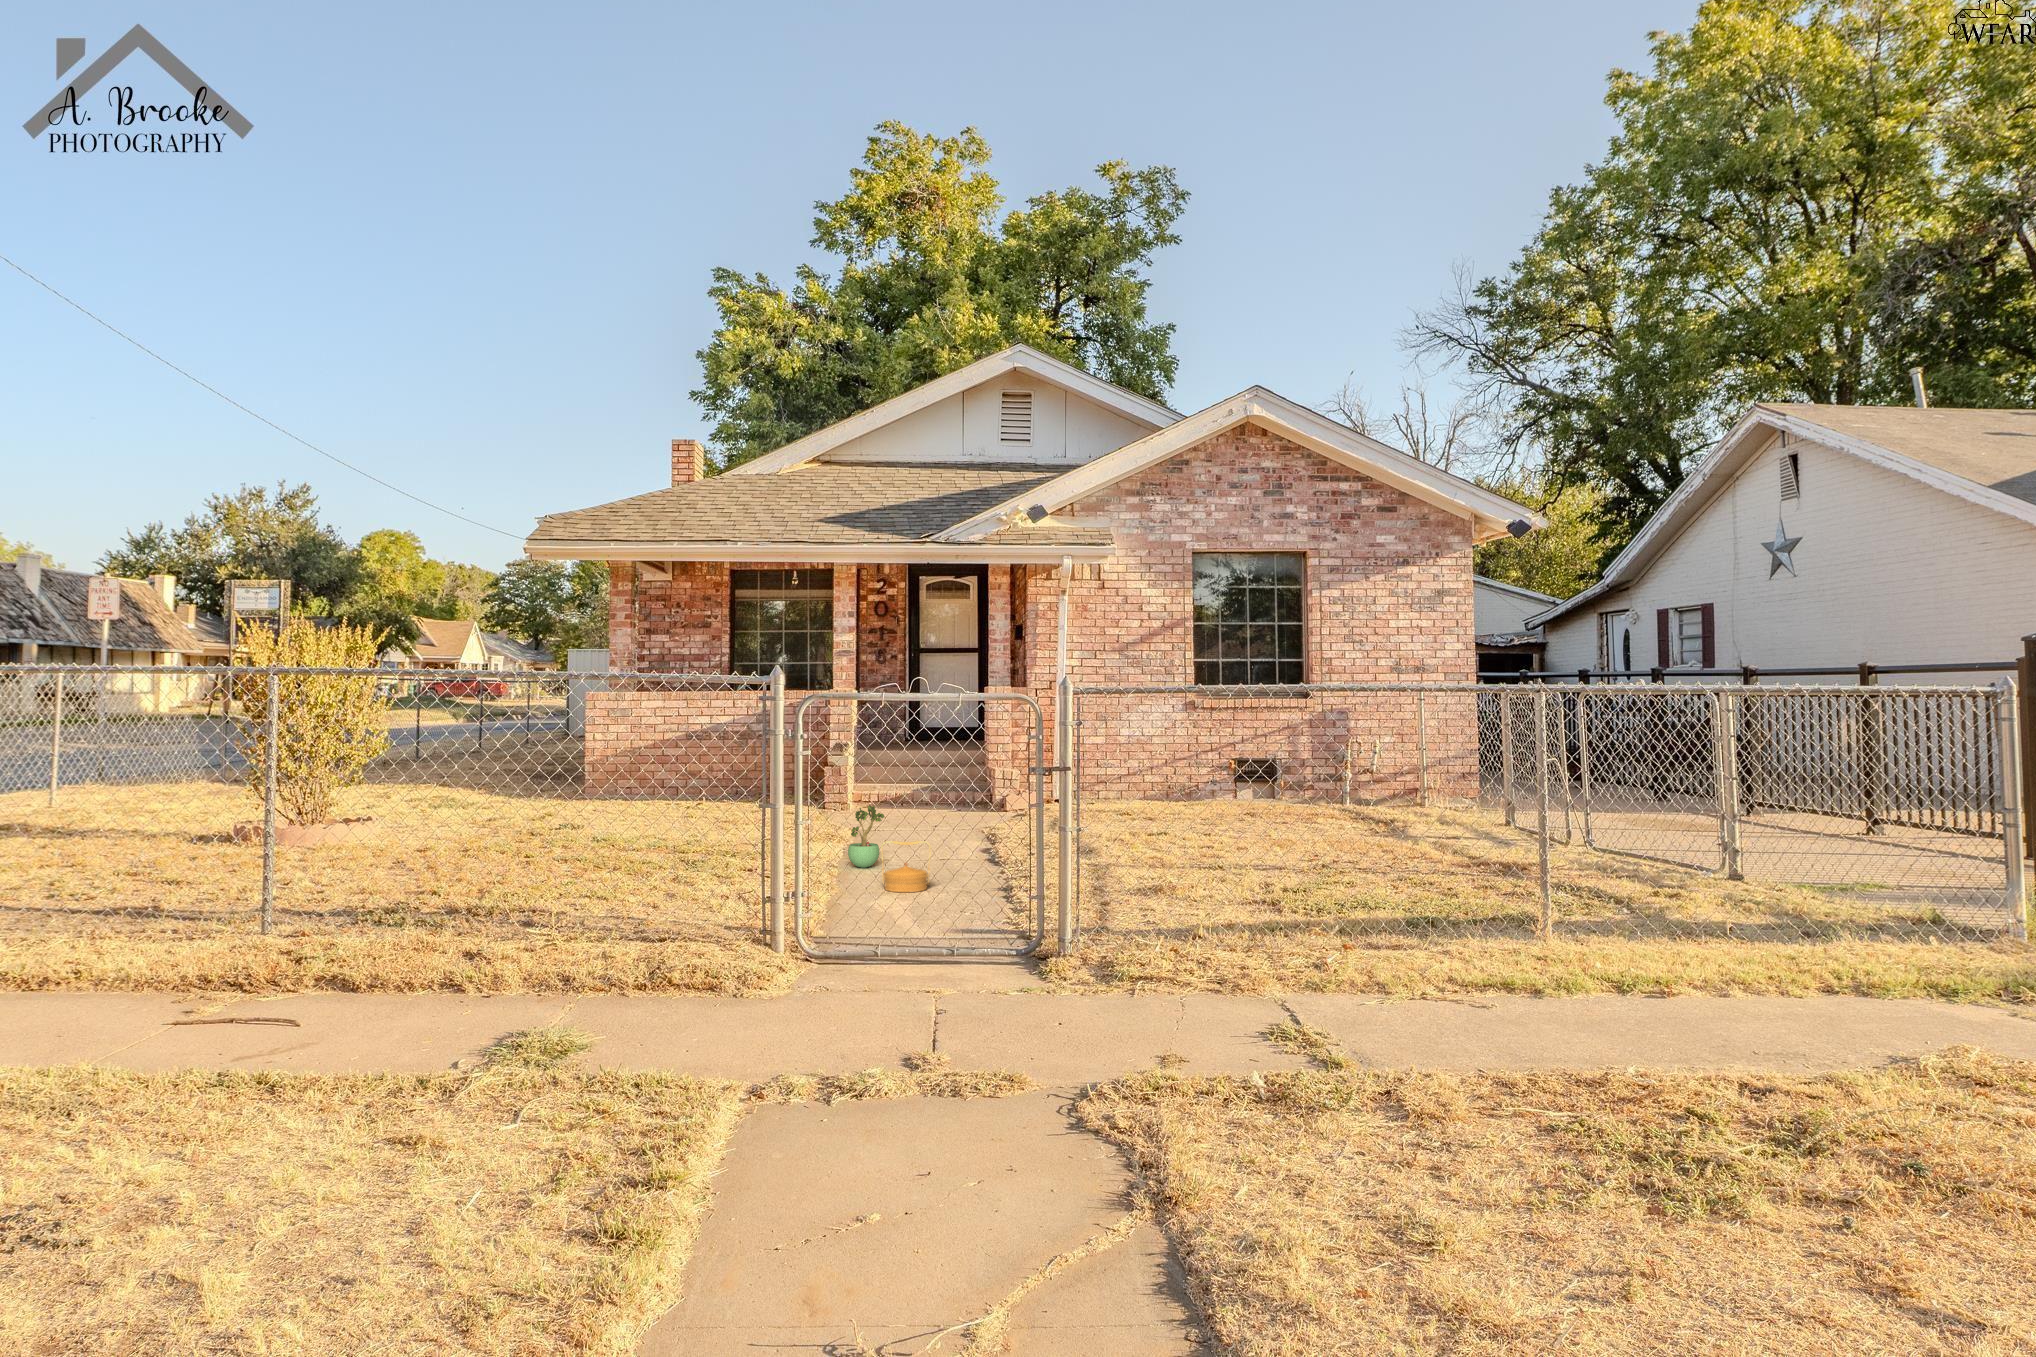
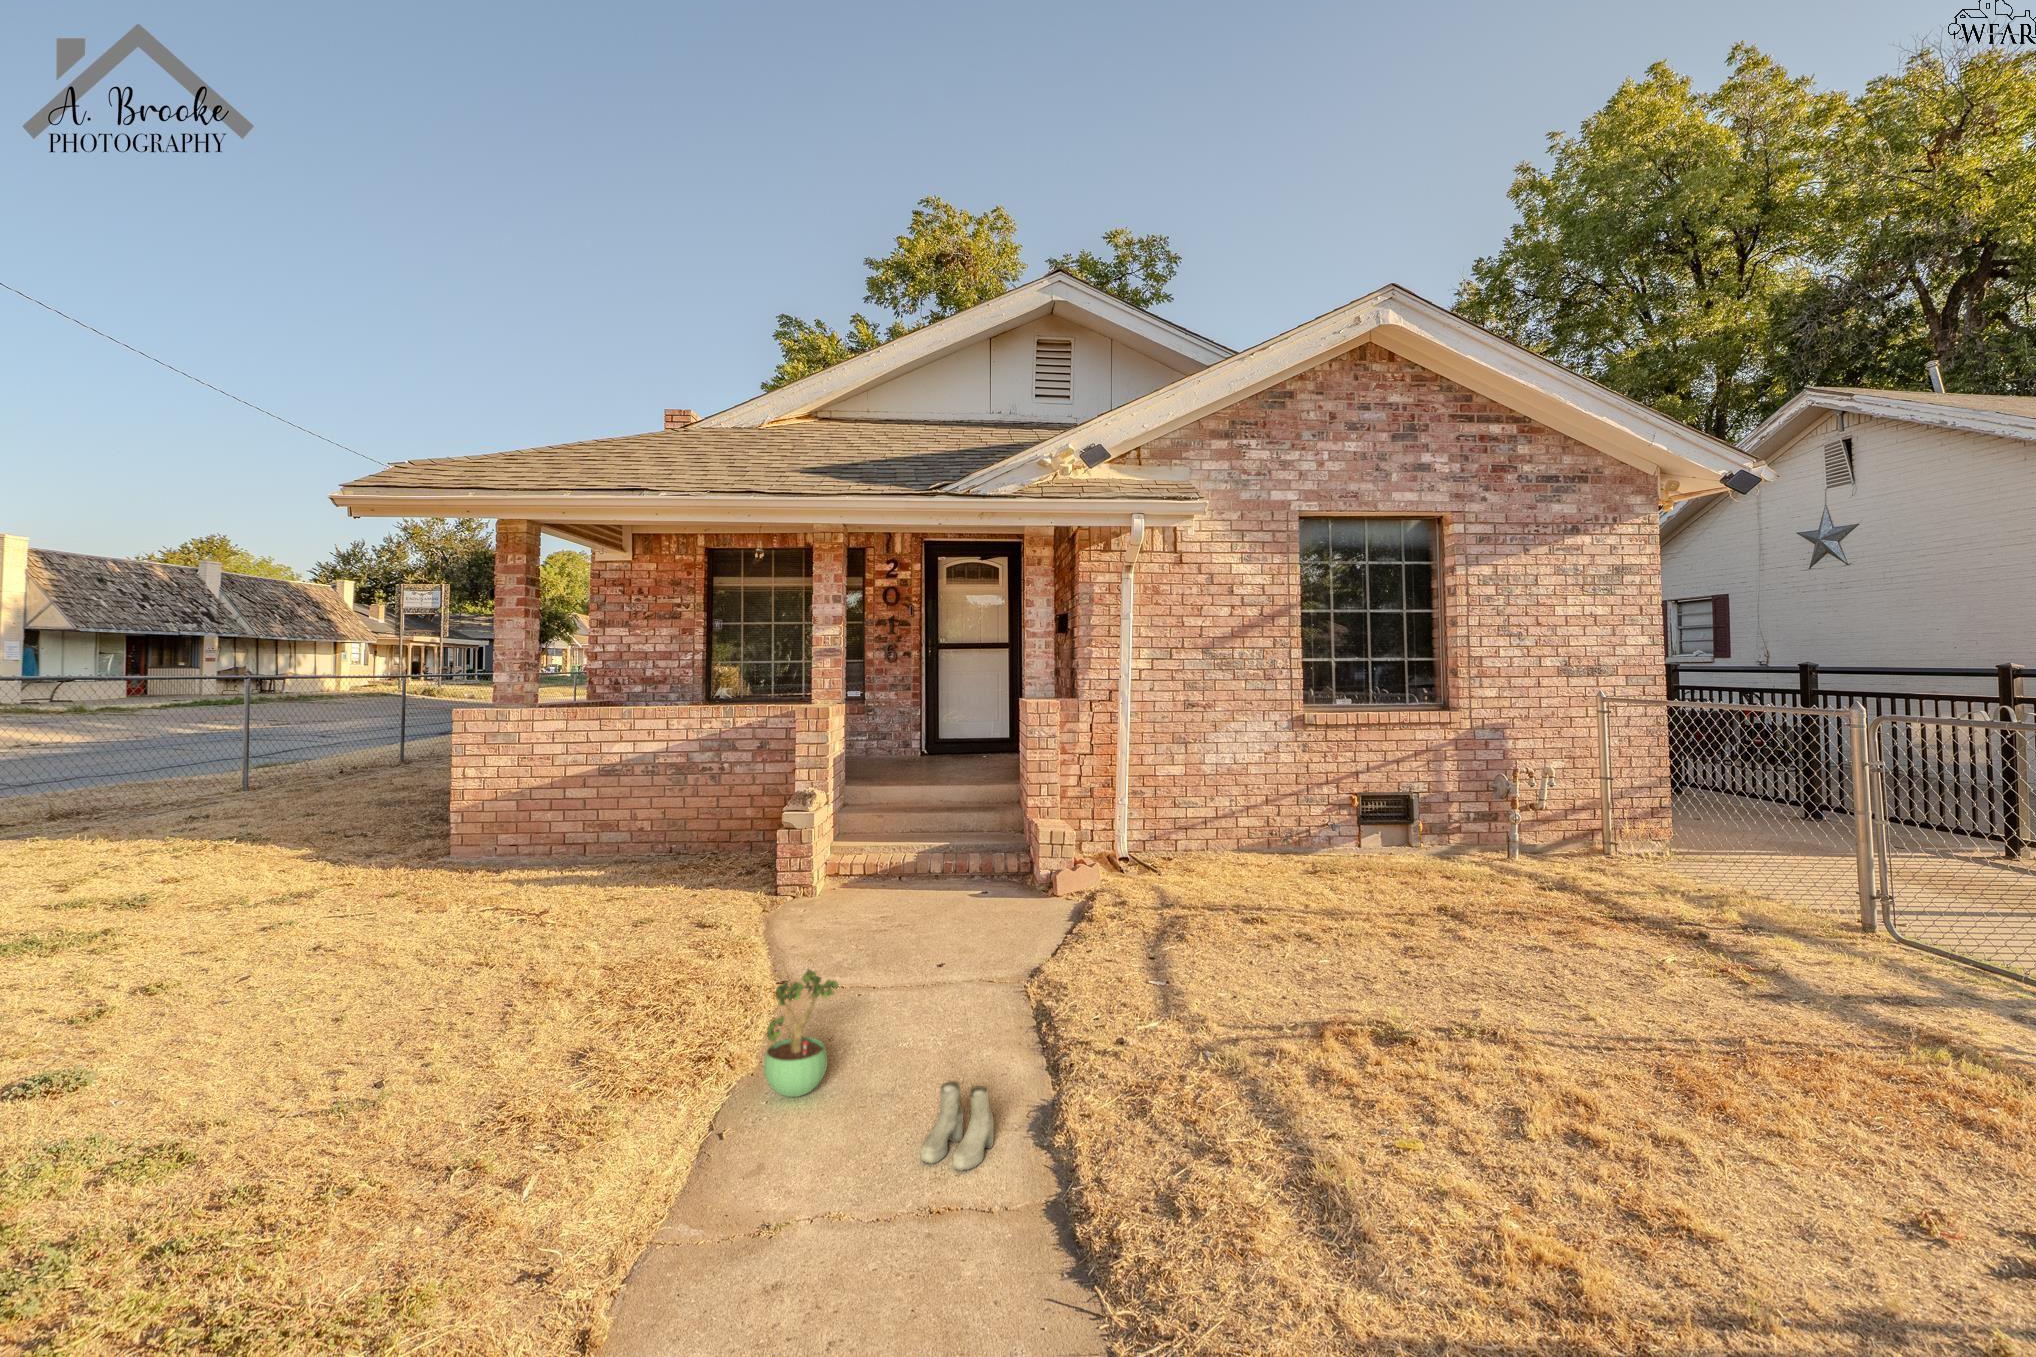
basket: present [883,841,929,892] -> none [791,1146,915,1305]
boots: none [929,847,963,878] -> present [921,1081,994,1171]

